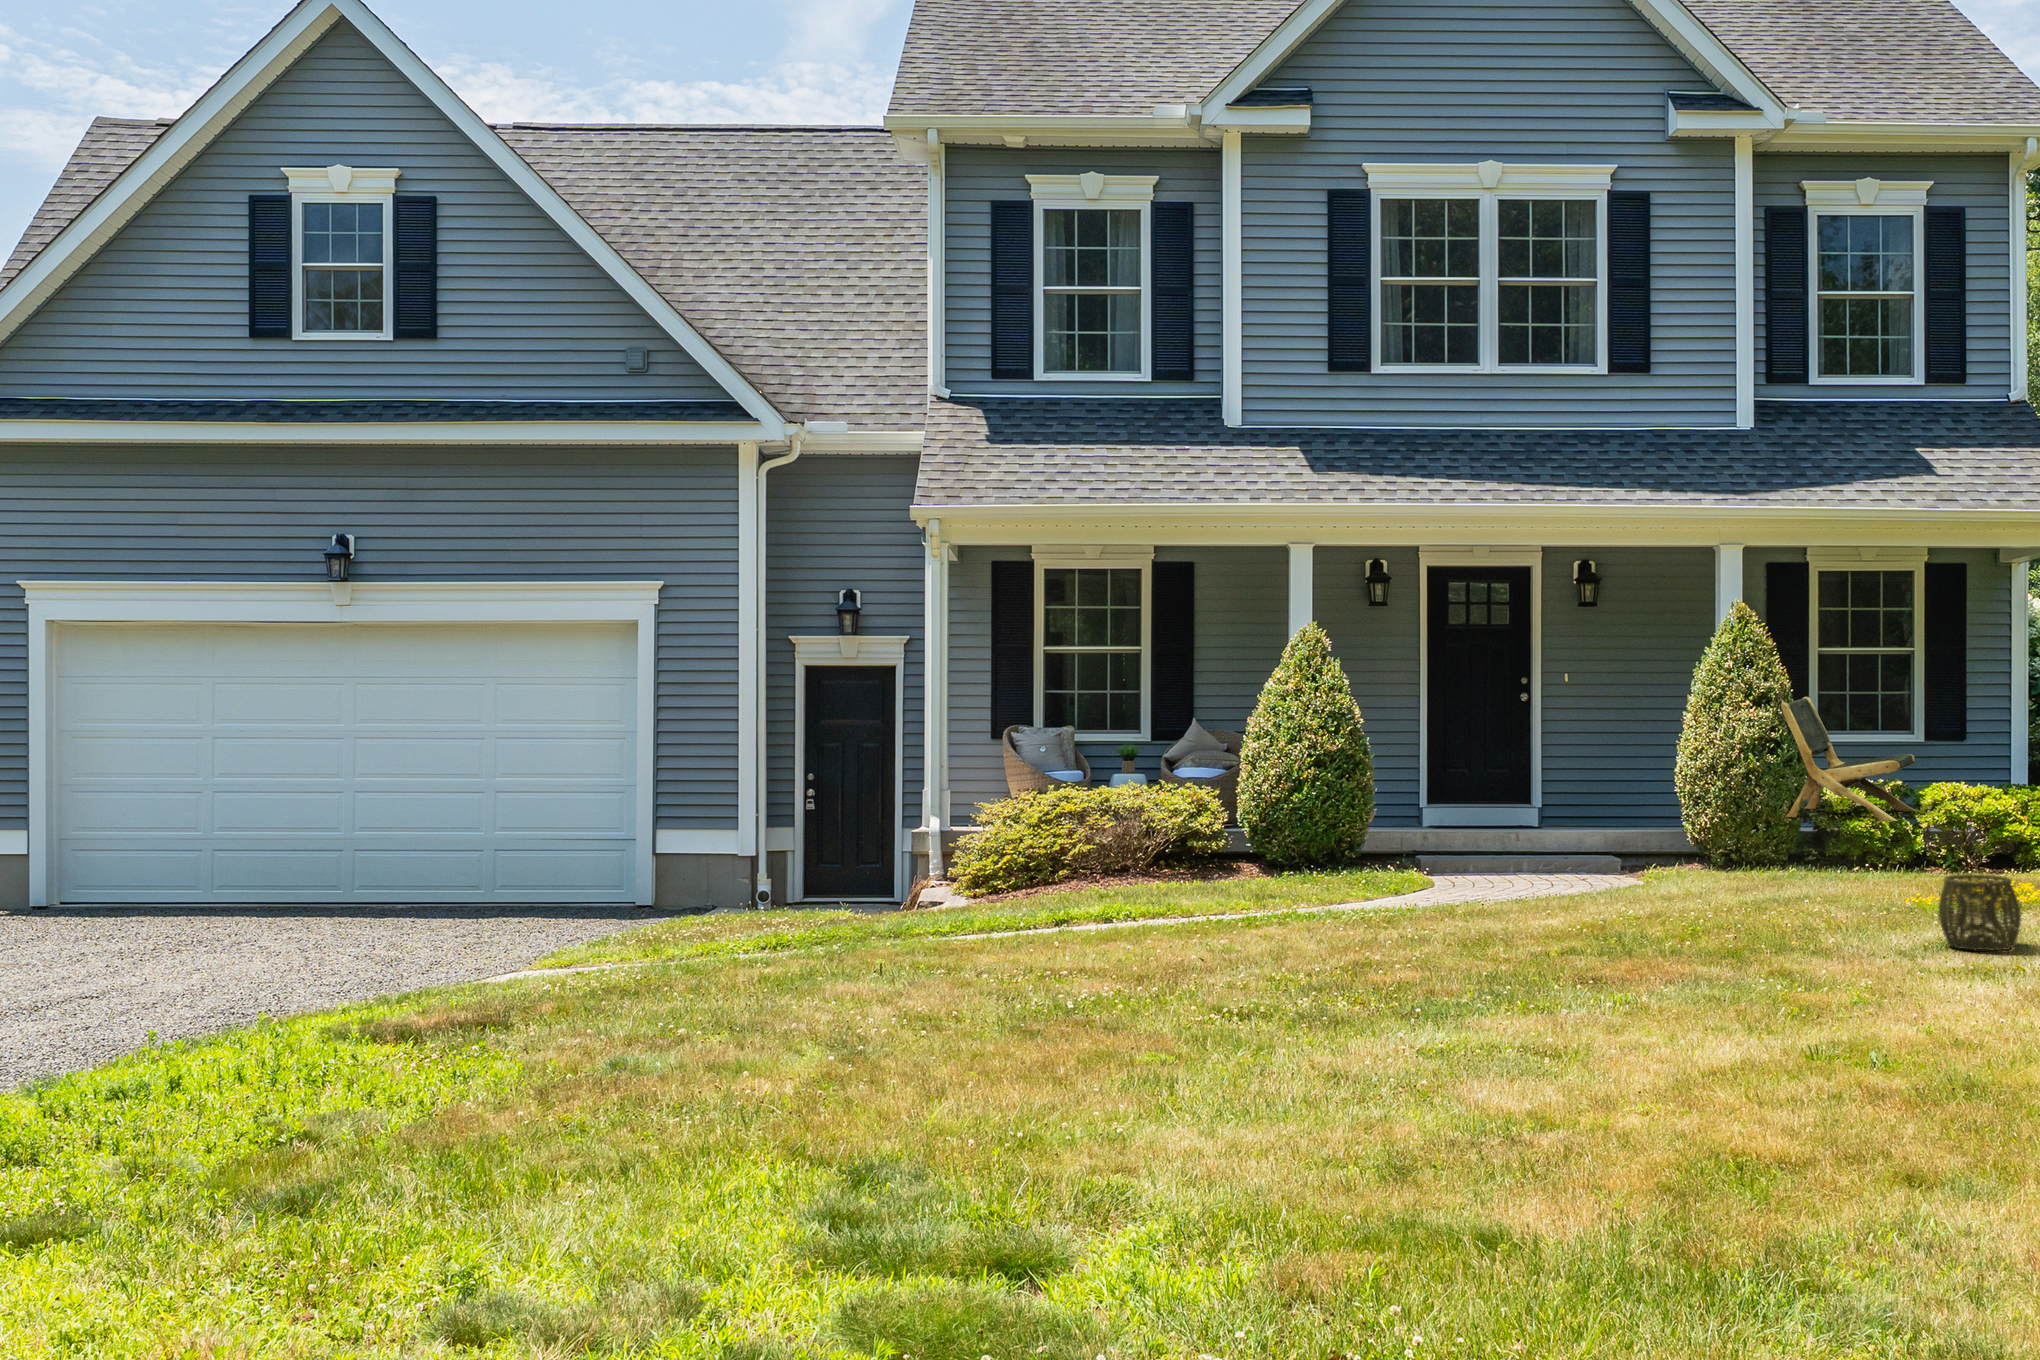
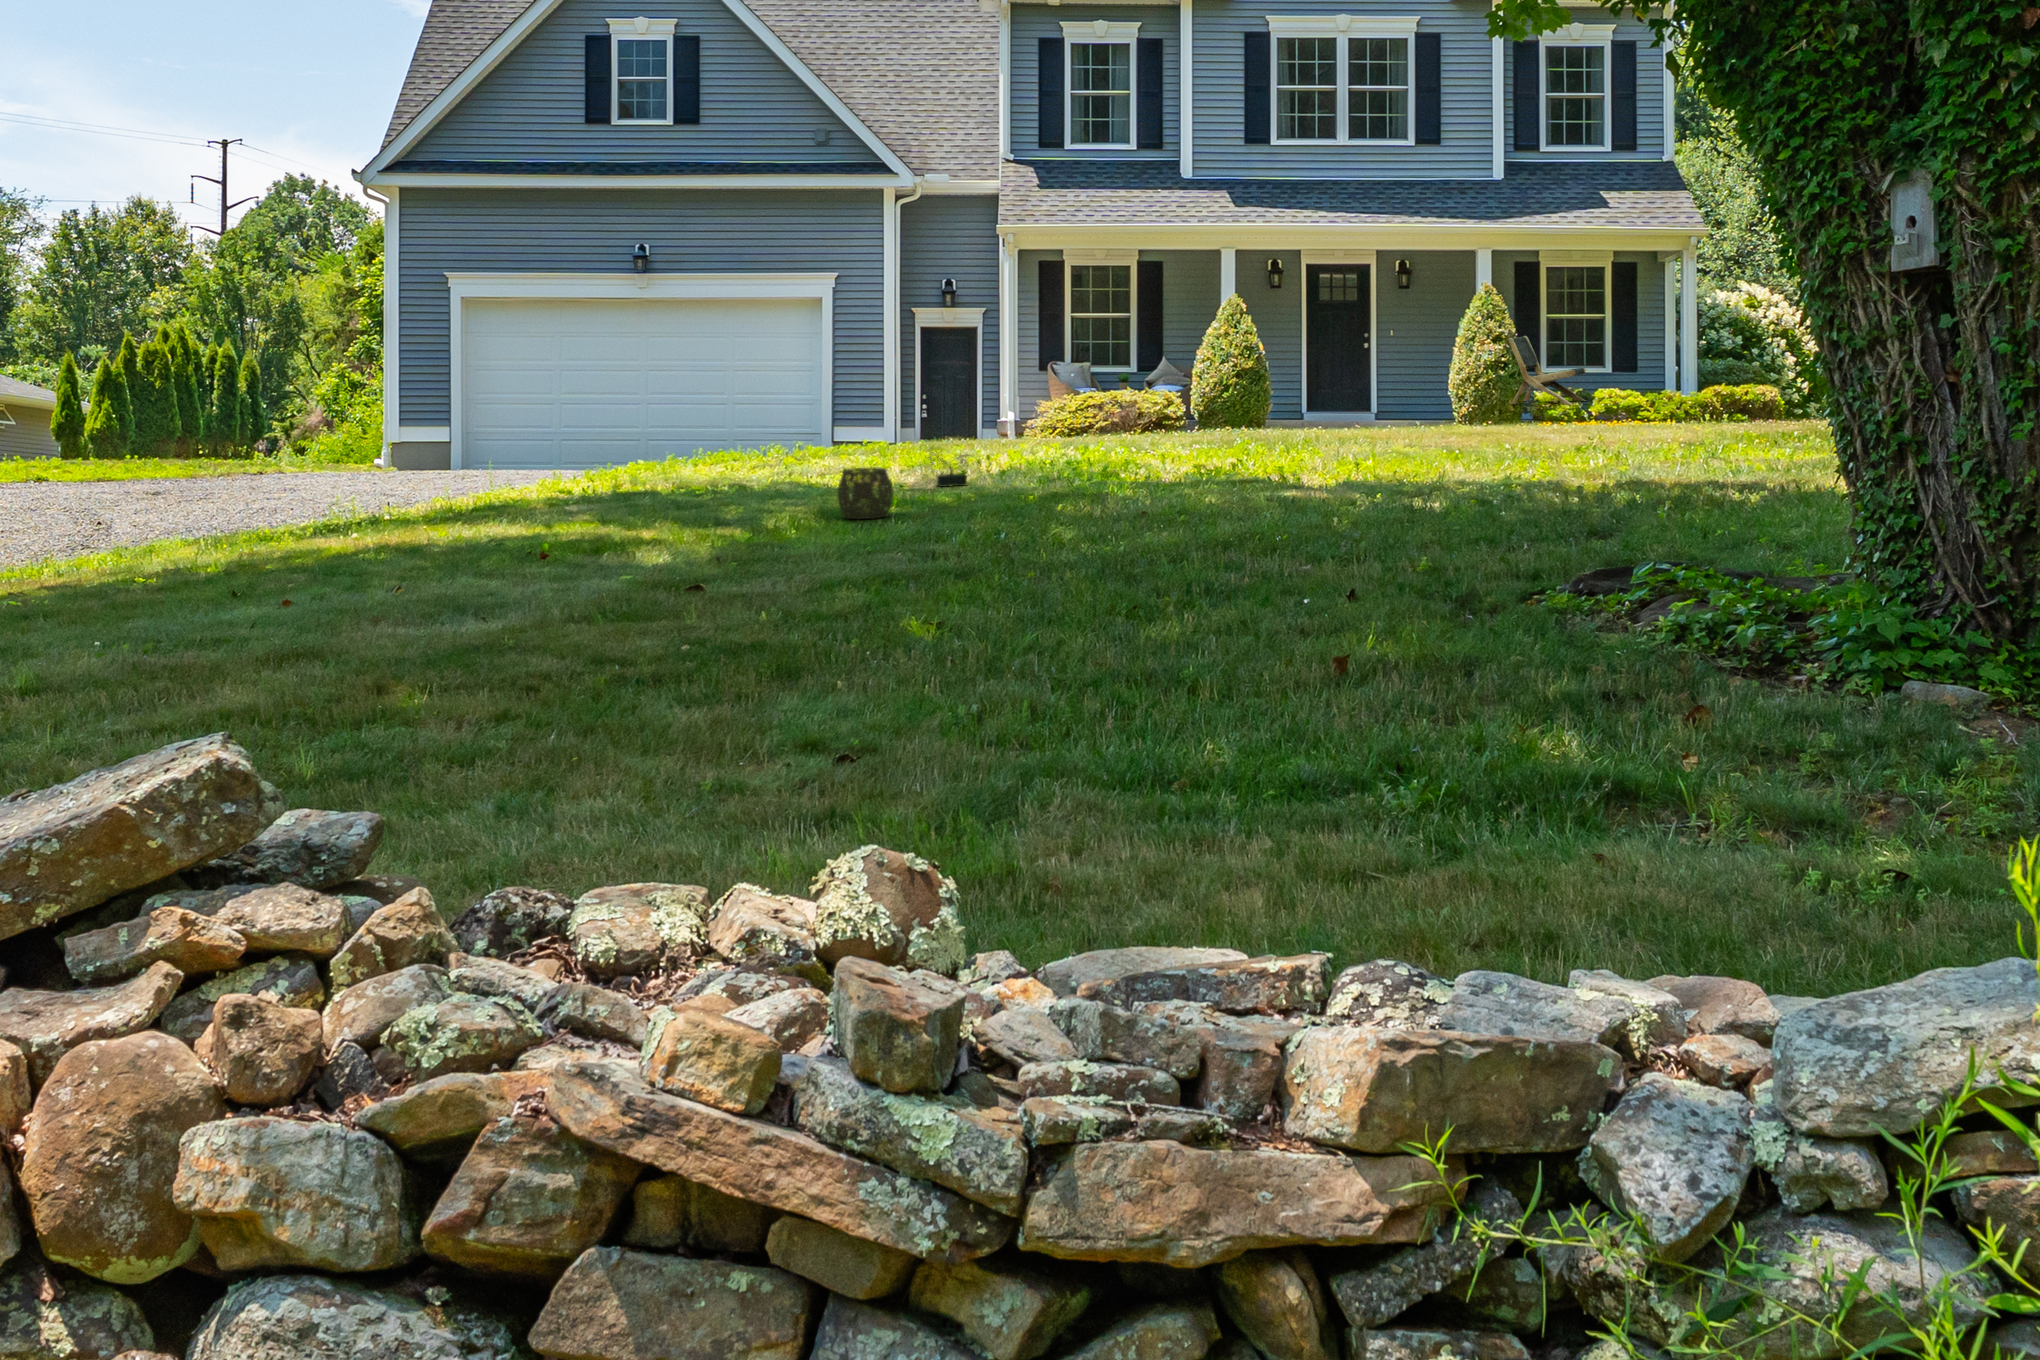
woven basket: present [1938,874,2021,951] -> present [837,467,893,519]
decorative plant: none [736,959,829,1038] -> present [925,448,974,487]

